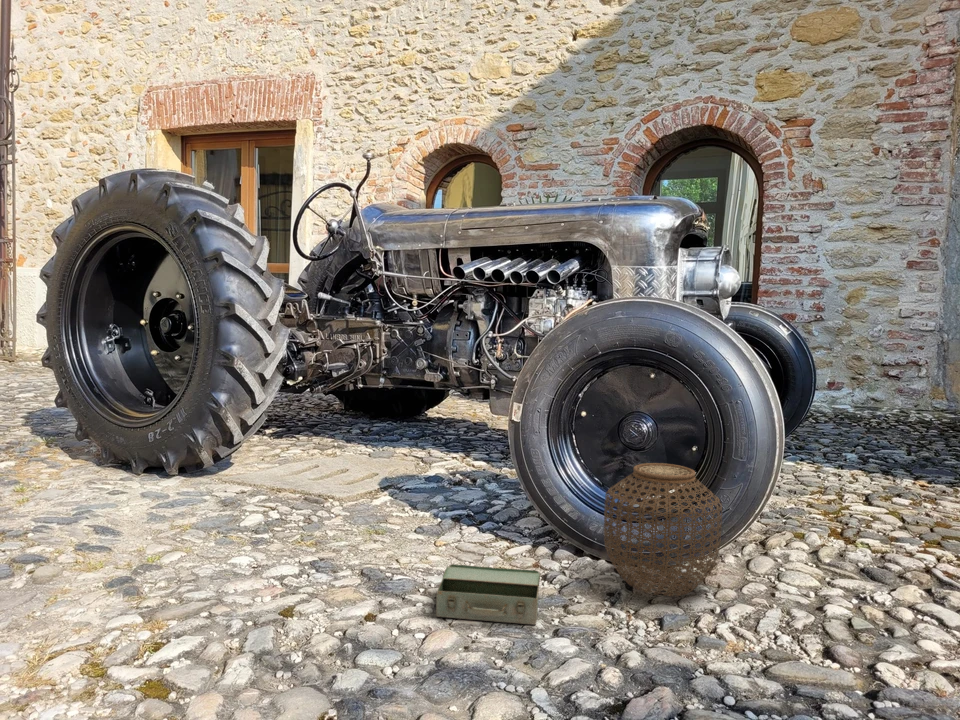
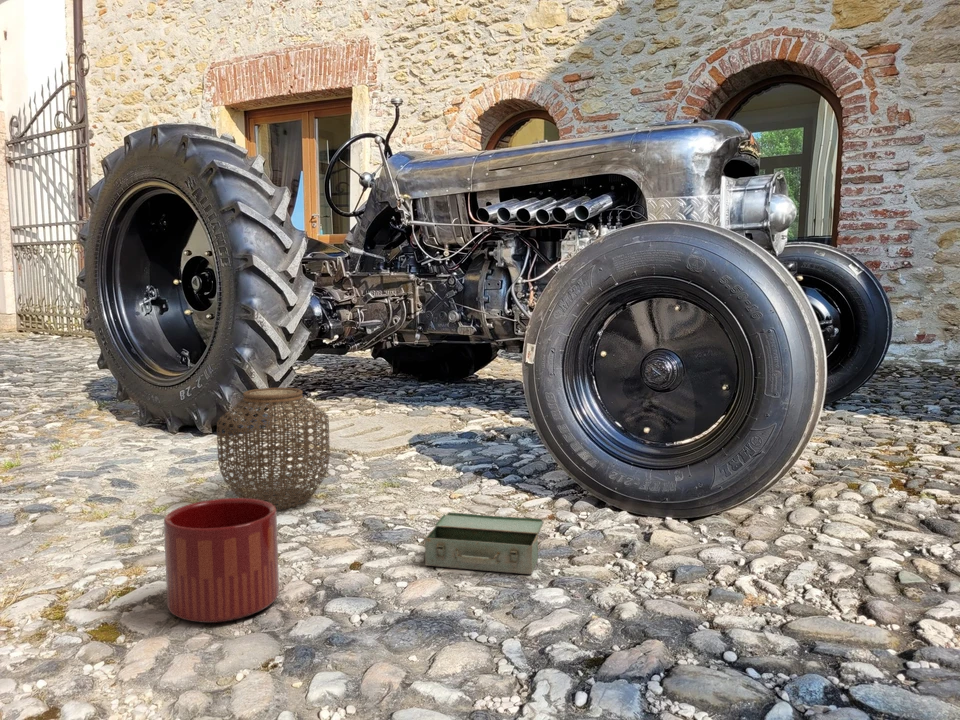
woven basket: present [604,463,722,596] -> present [217,388,330,509]
planter: none [203,556,309,679] -> present [164,498,279,623]

